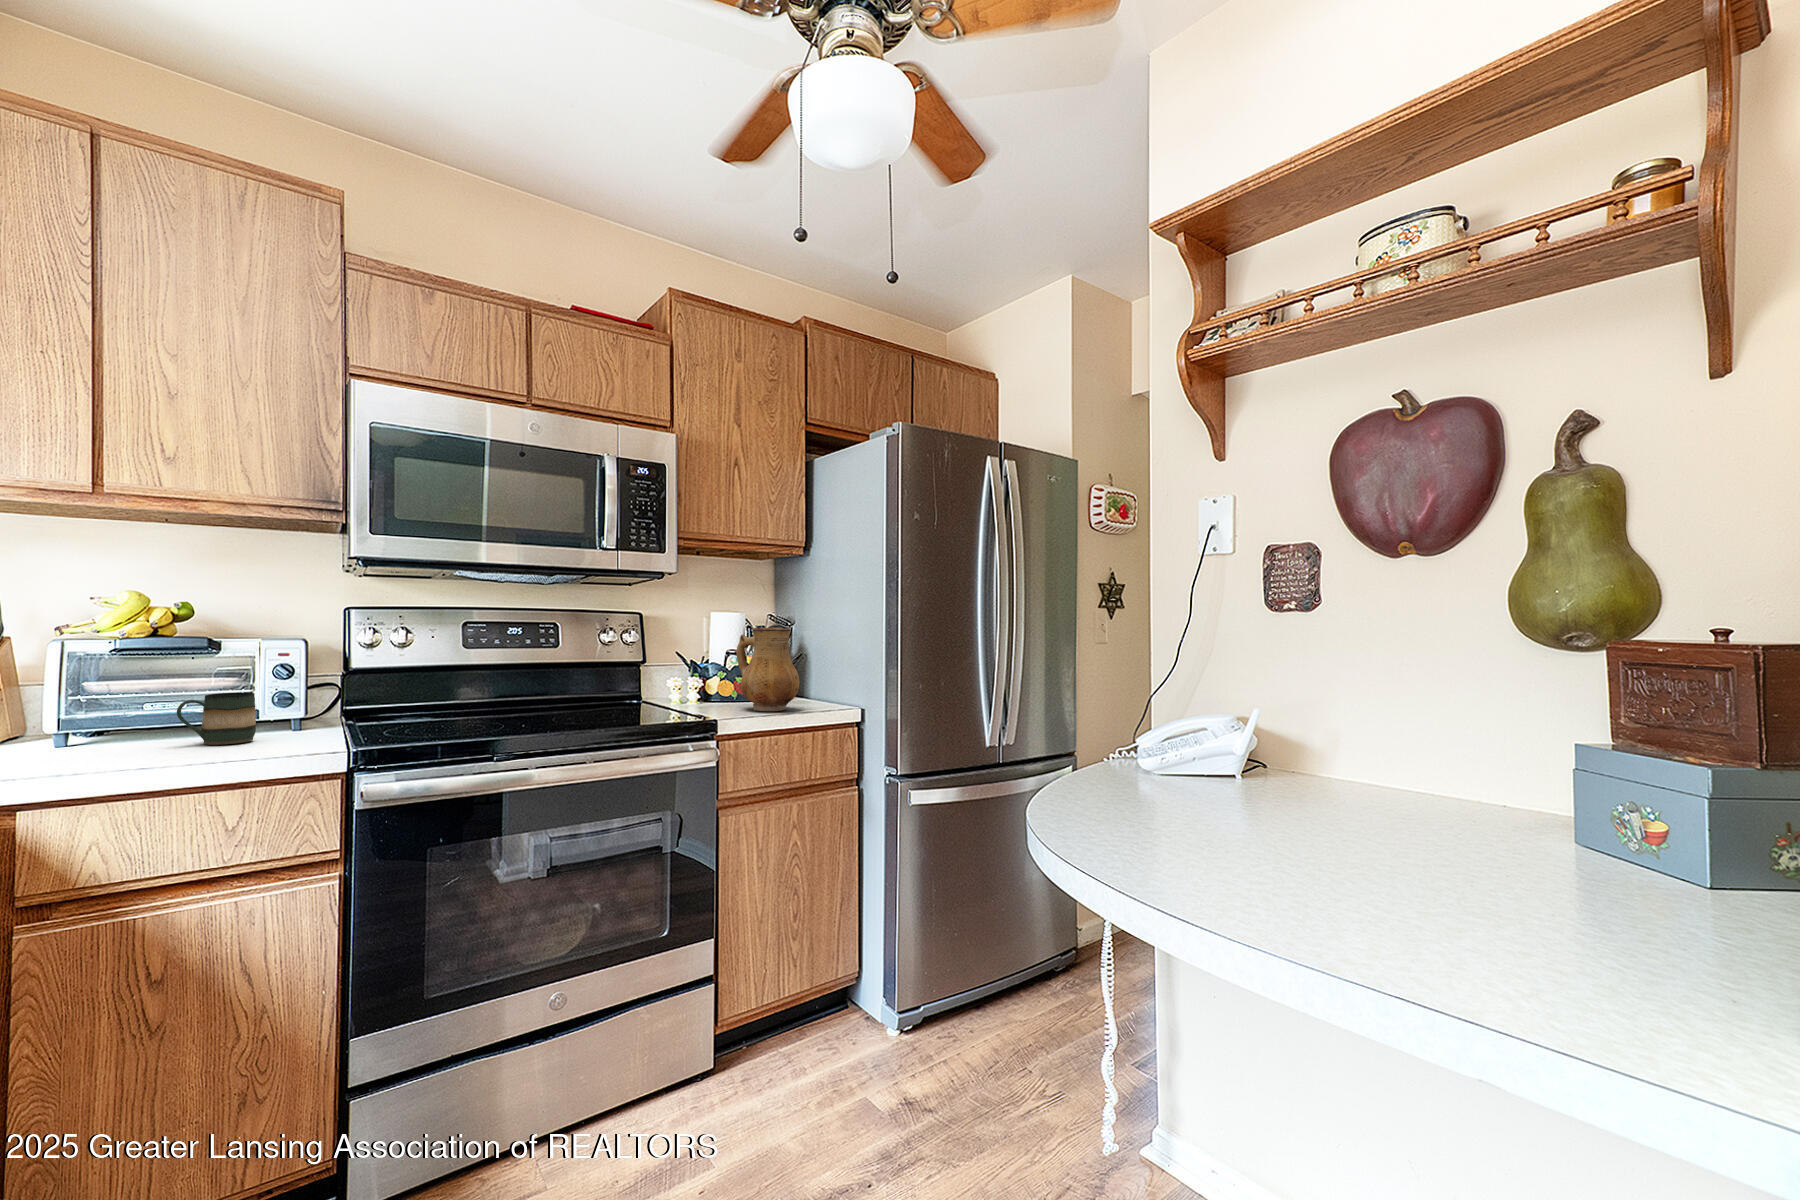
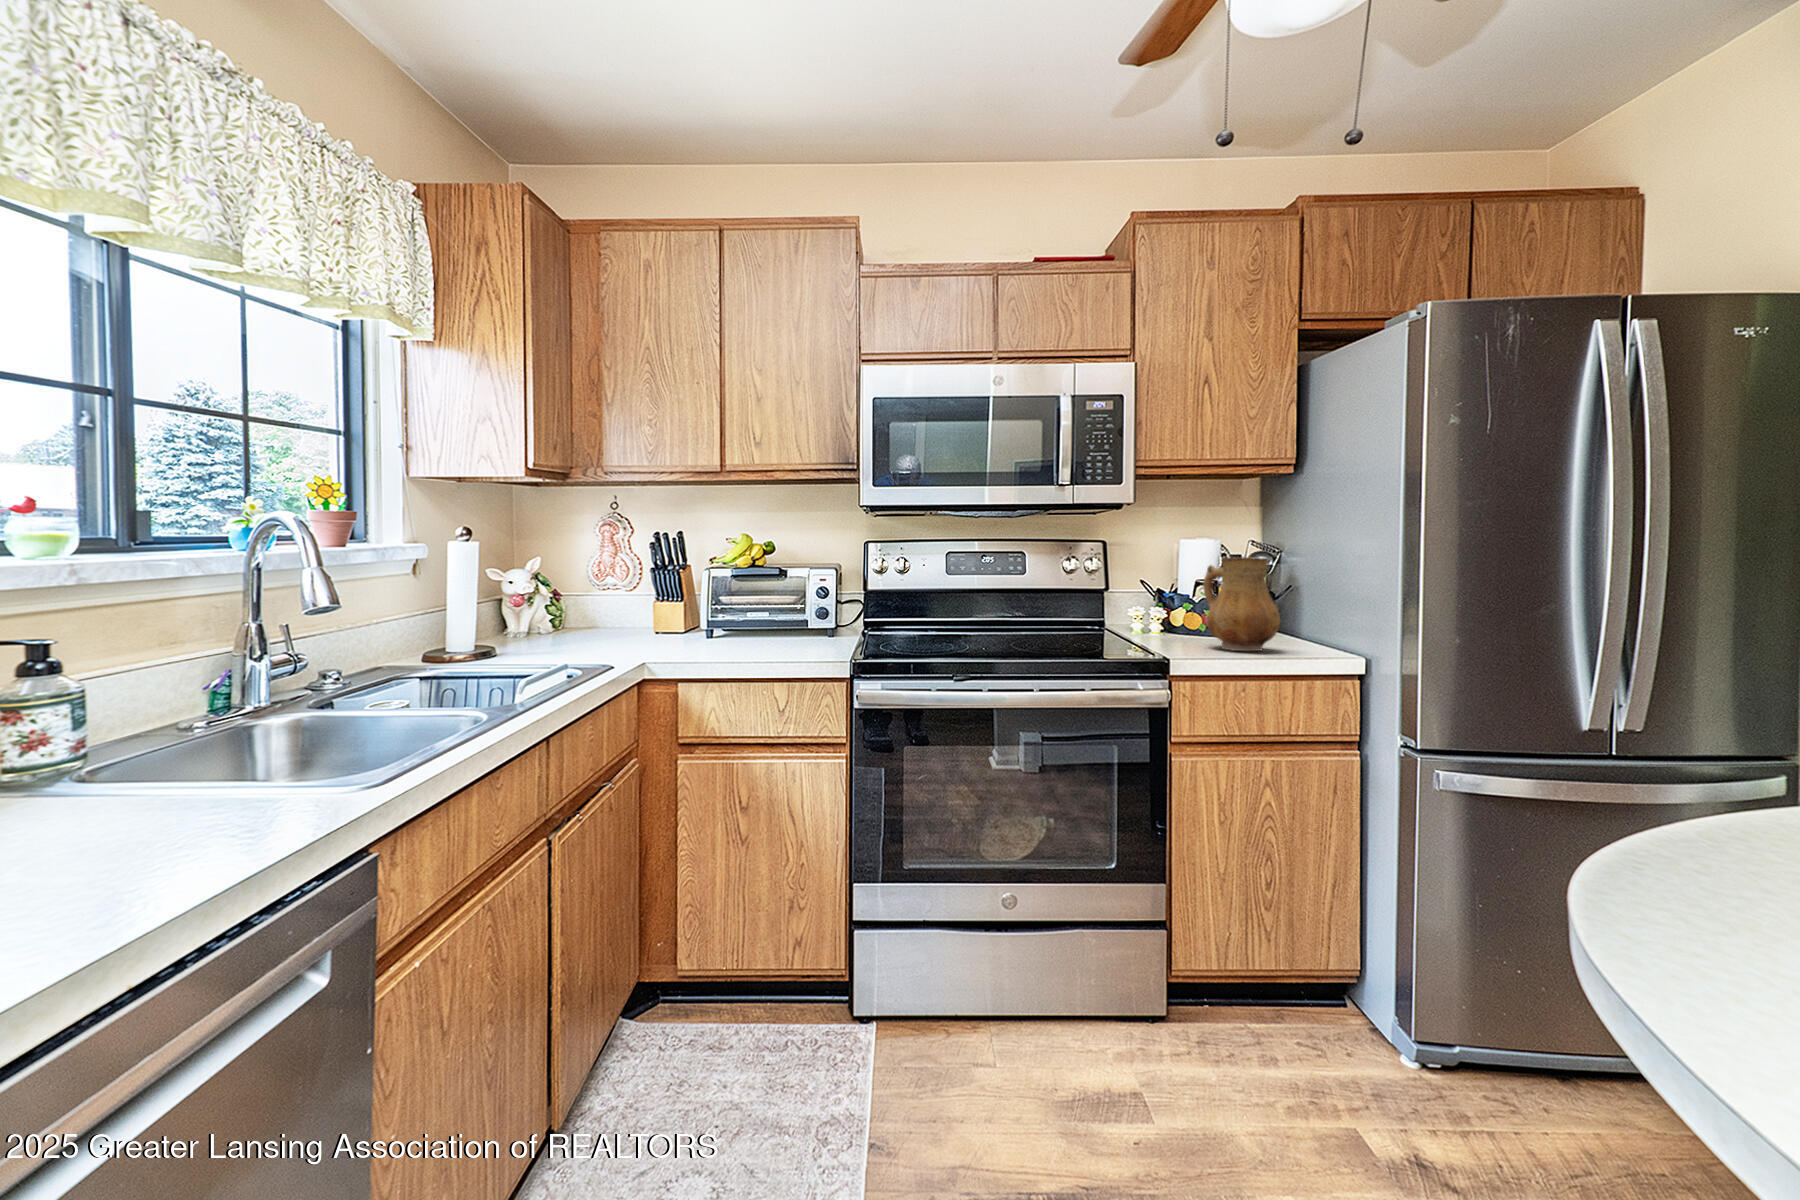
mug: present [177,692,256,745] -> none [753,609,799,646]

